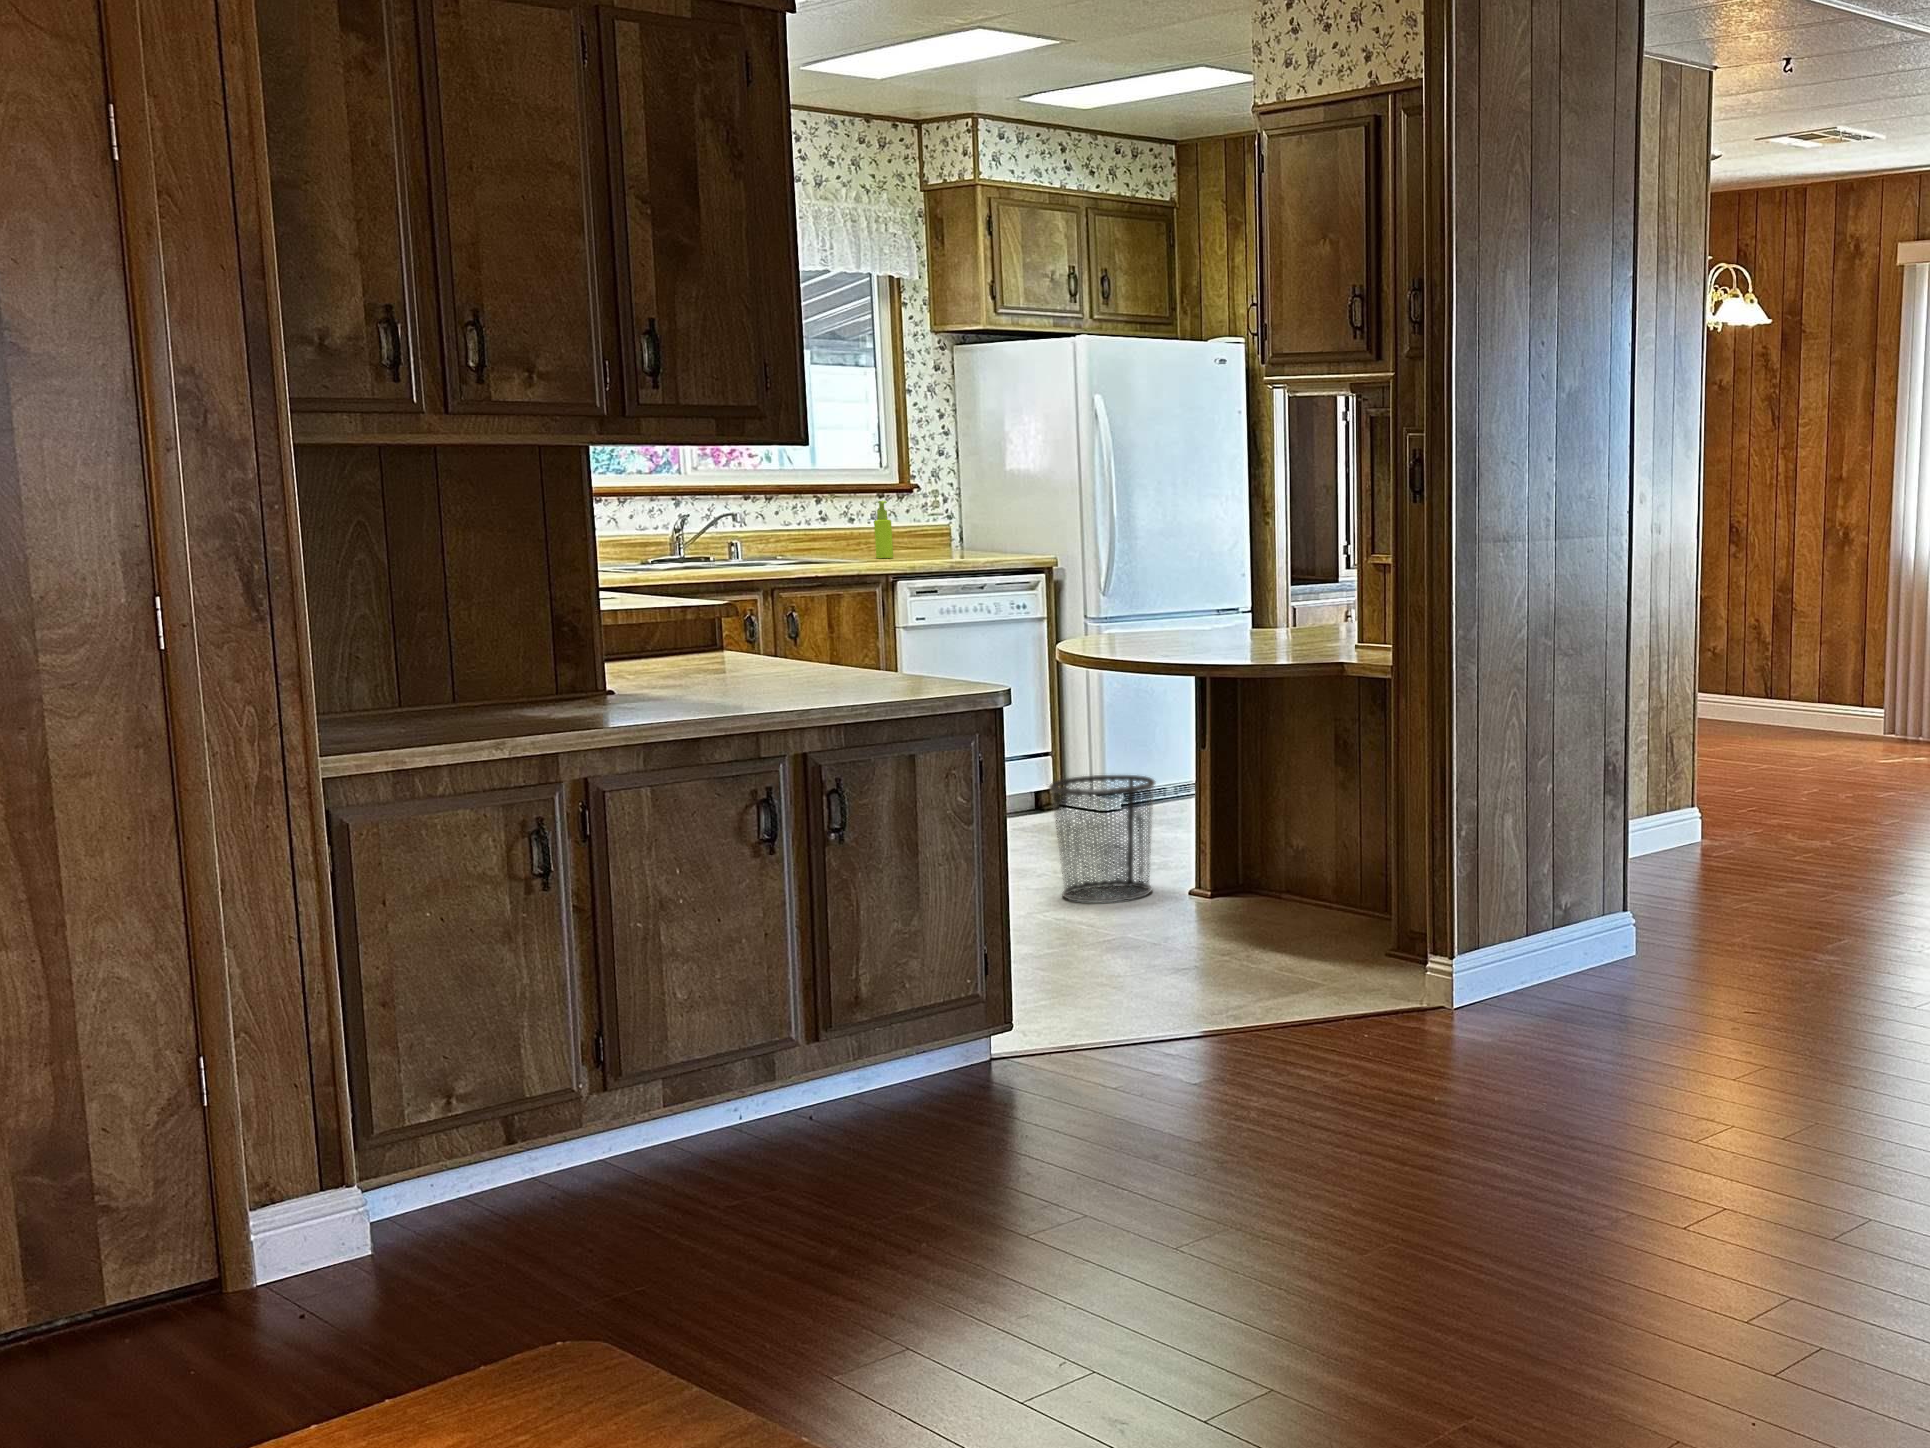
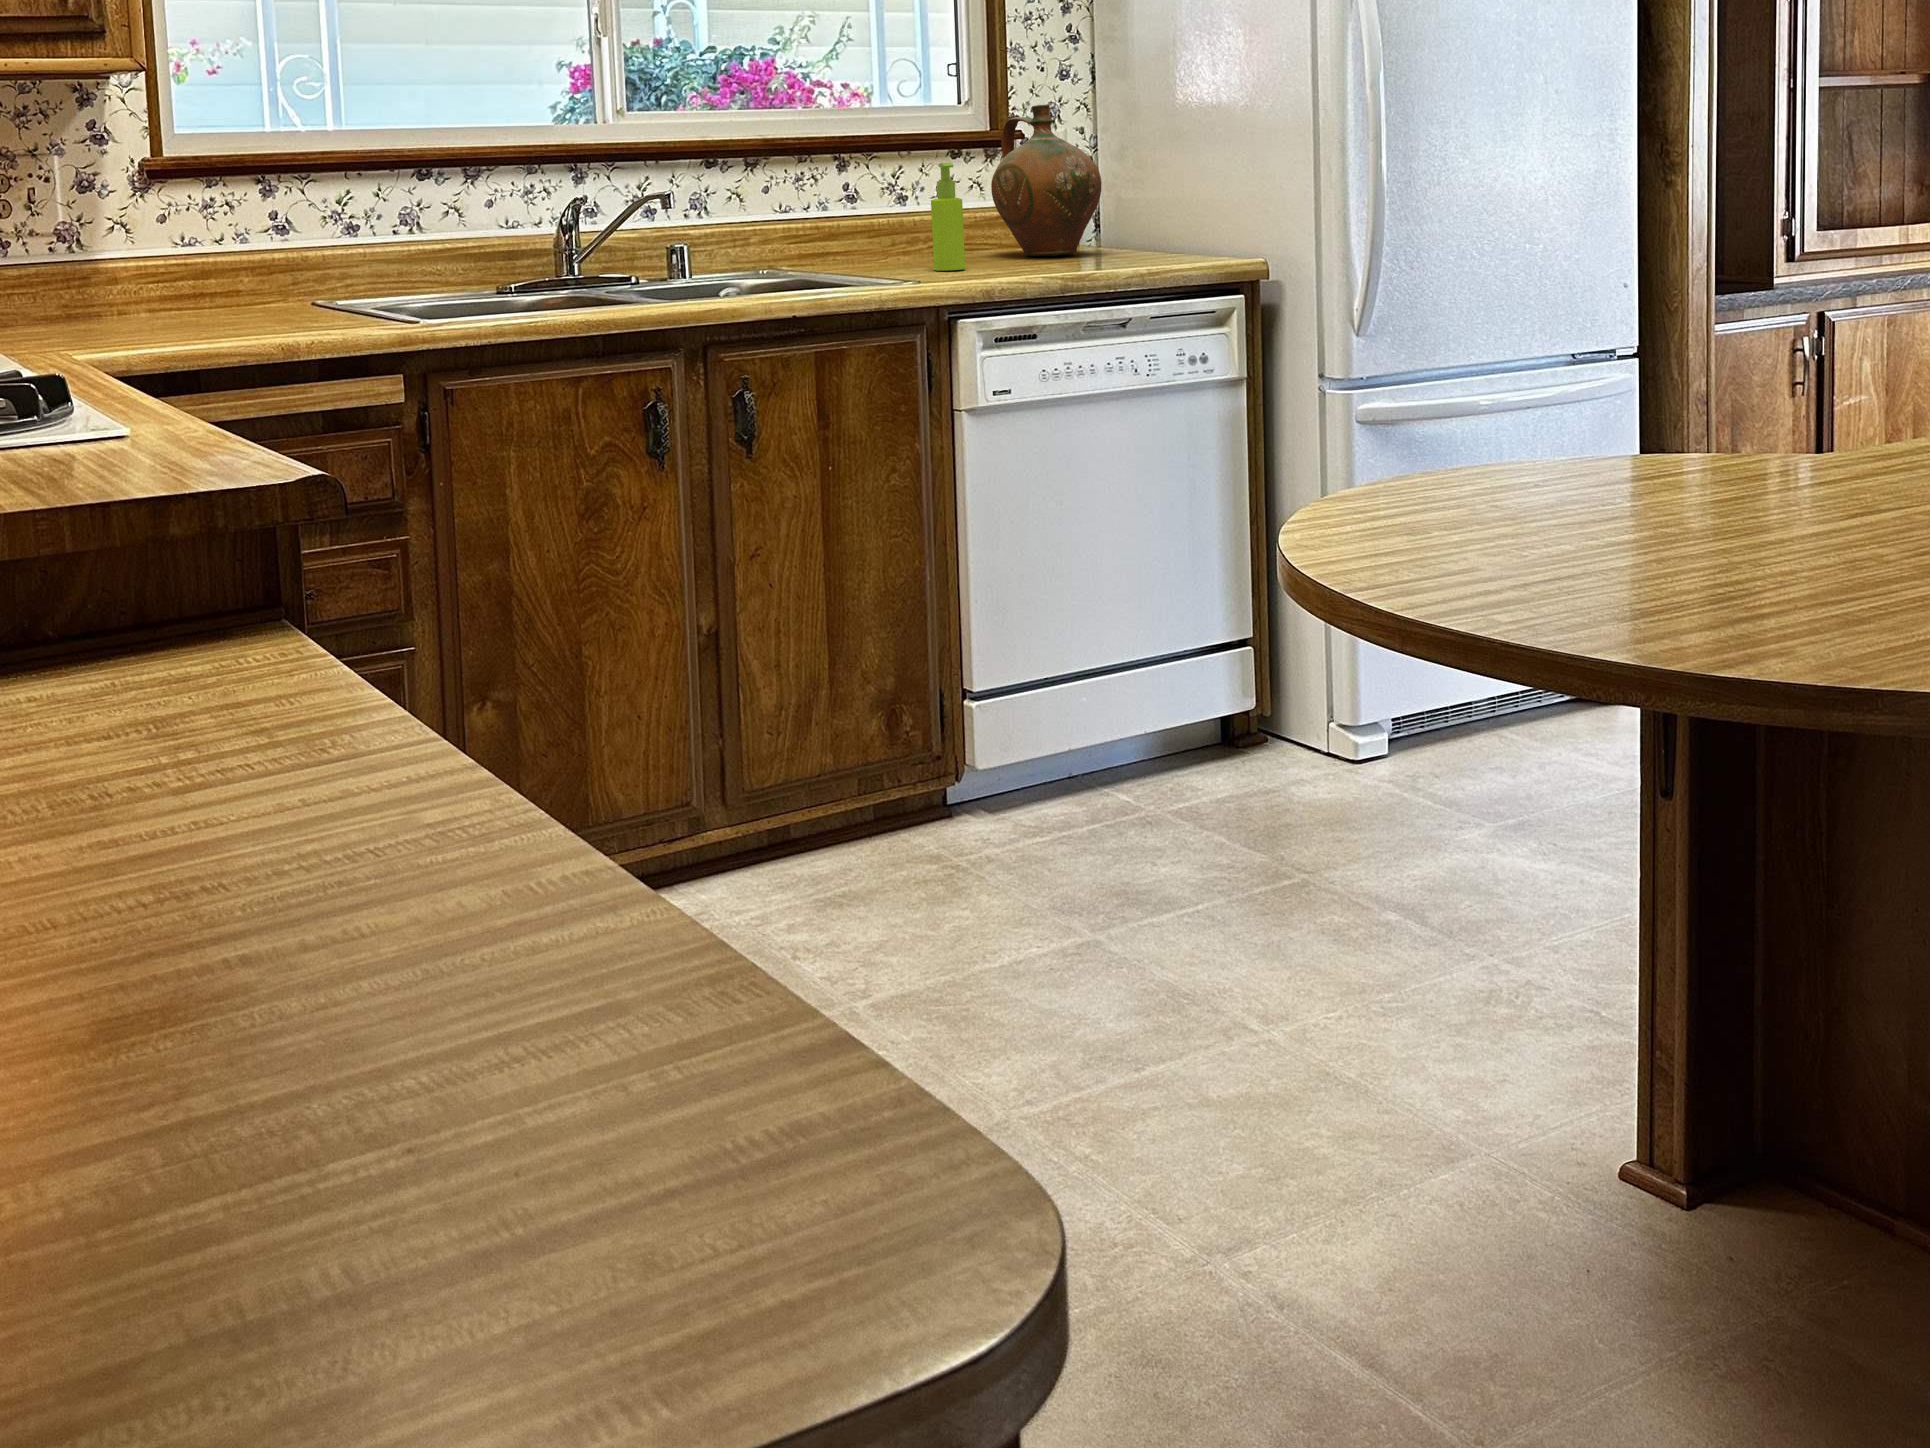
ceramic jug: none [903,471,964,553] -> present [991,104,1102,256]
waste bin: present [1049,775,1155,902] -> none [1246,846,1523,1223]

